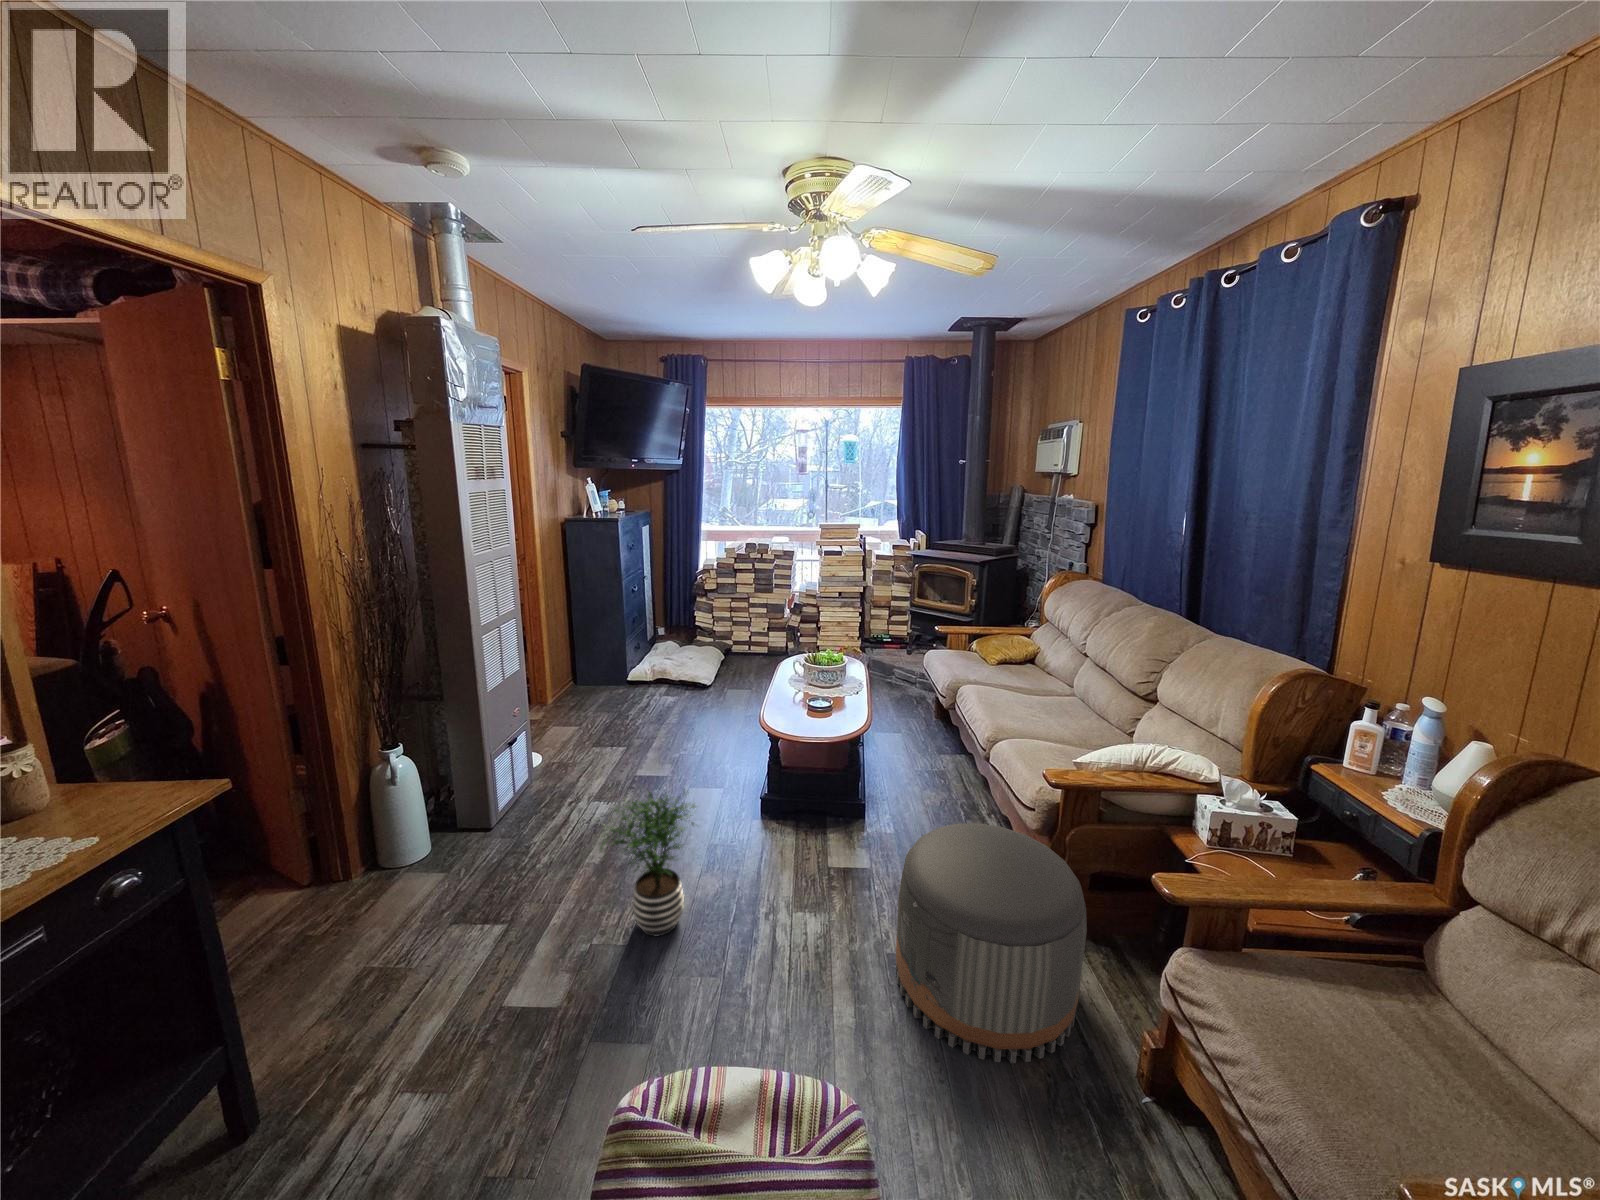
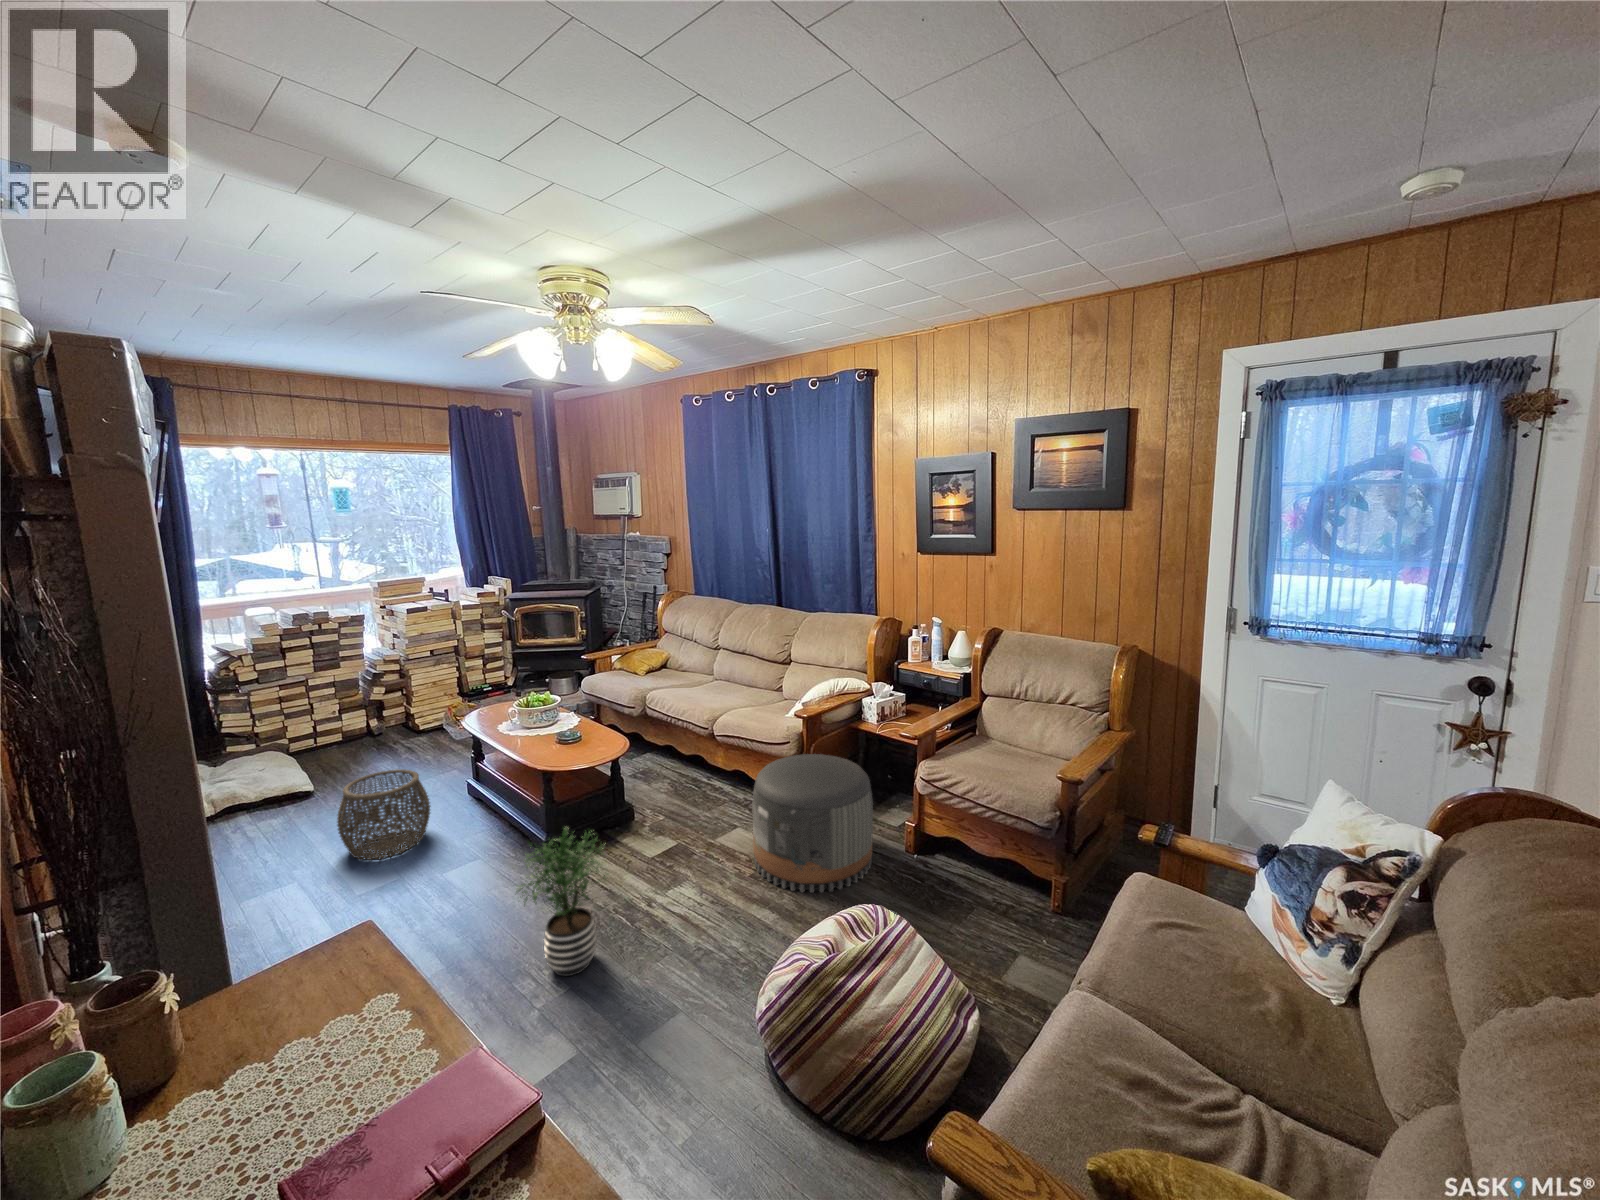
woven basket: none [664,683,729,754] -> present [337,769,430,860]

